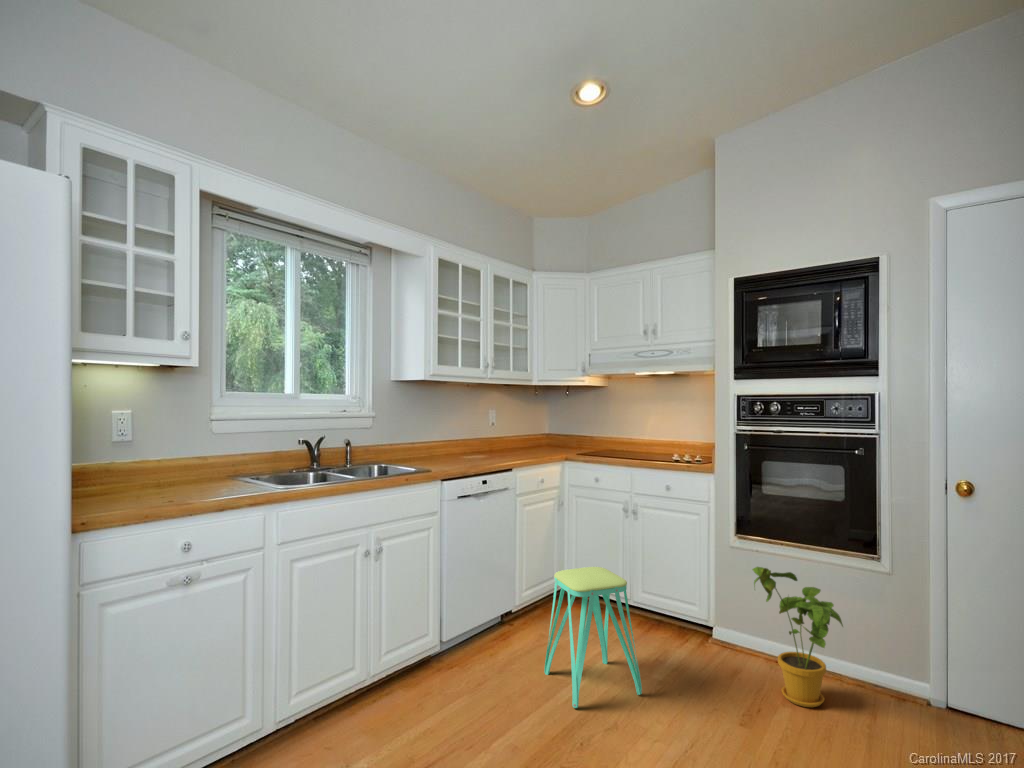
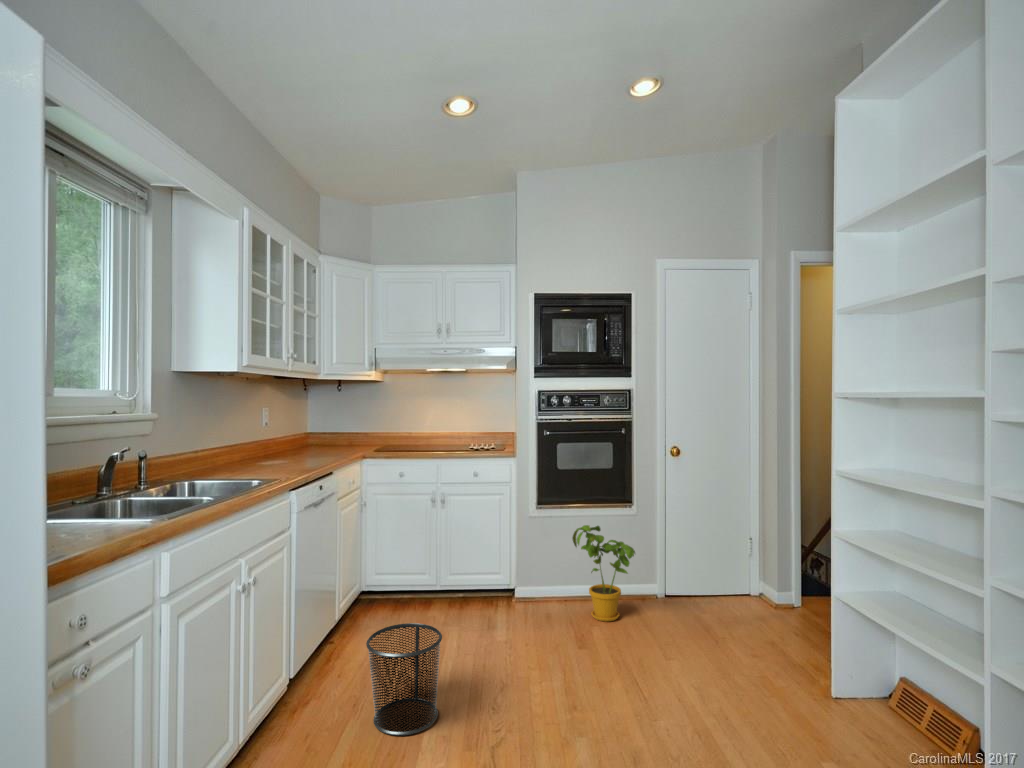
stool: present [544,567,642,708] -> none [429,554,520,682]
waste bin: none [438,614,509,721] -> present [366,623,442,736]

